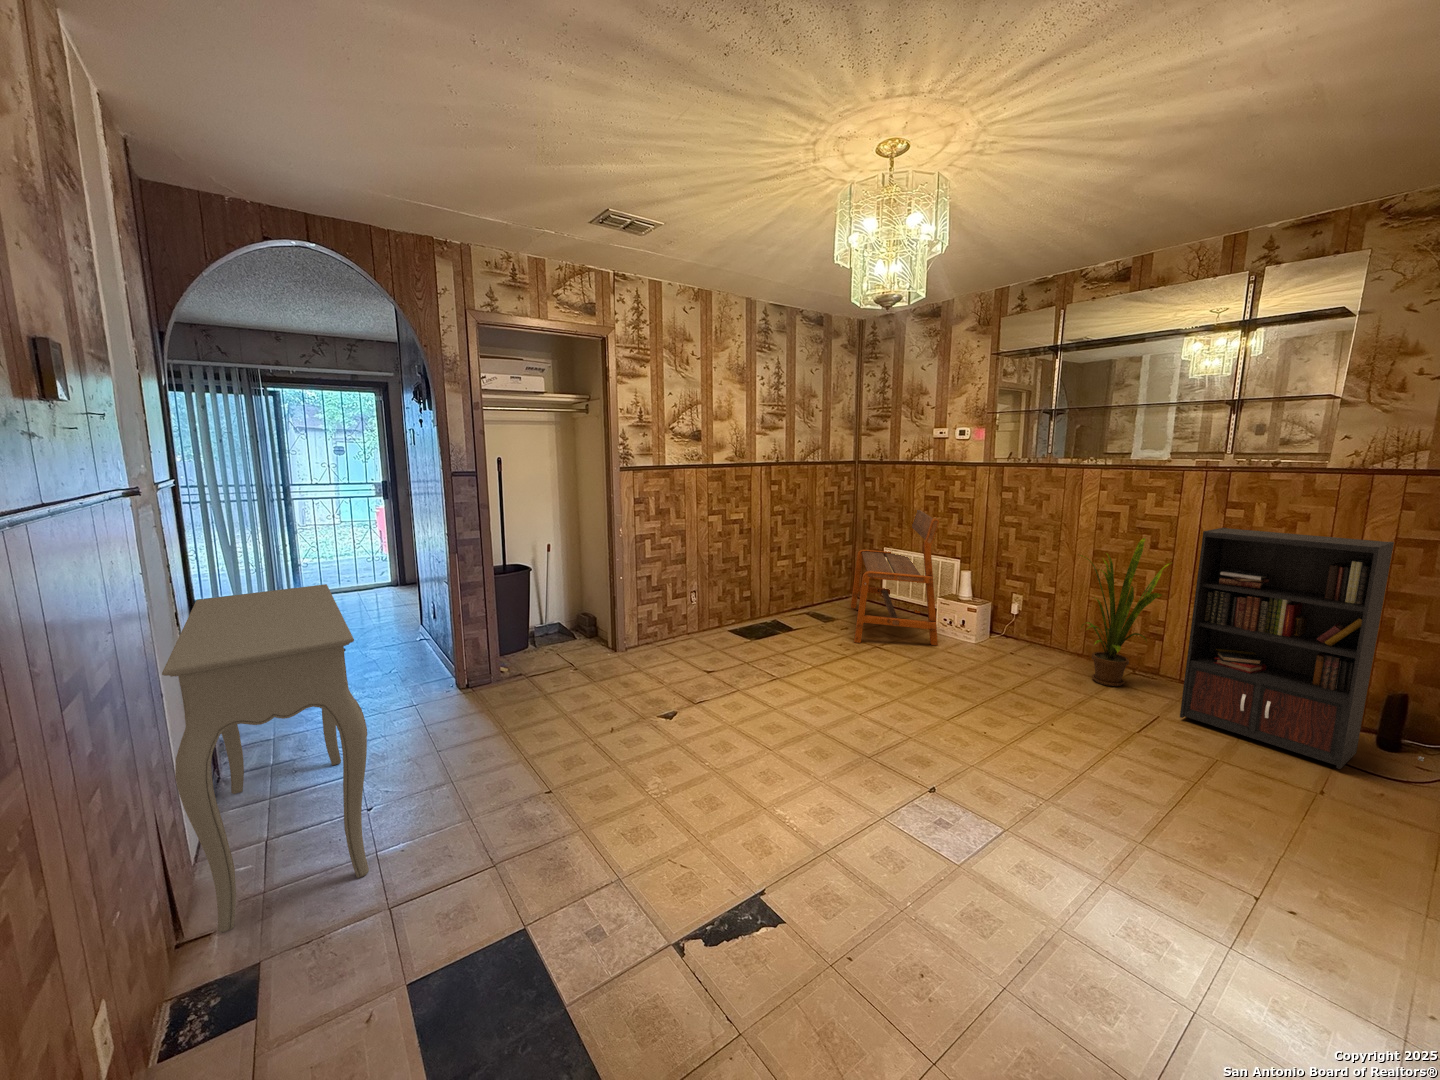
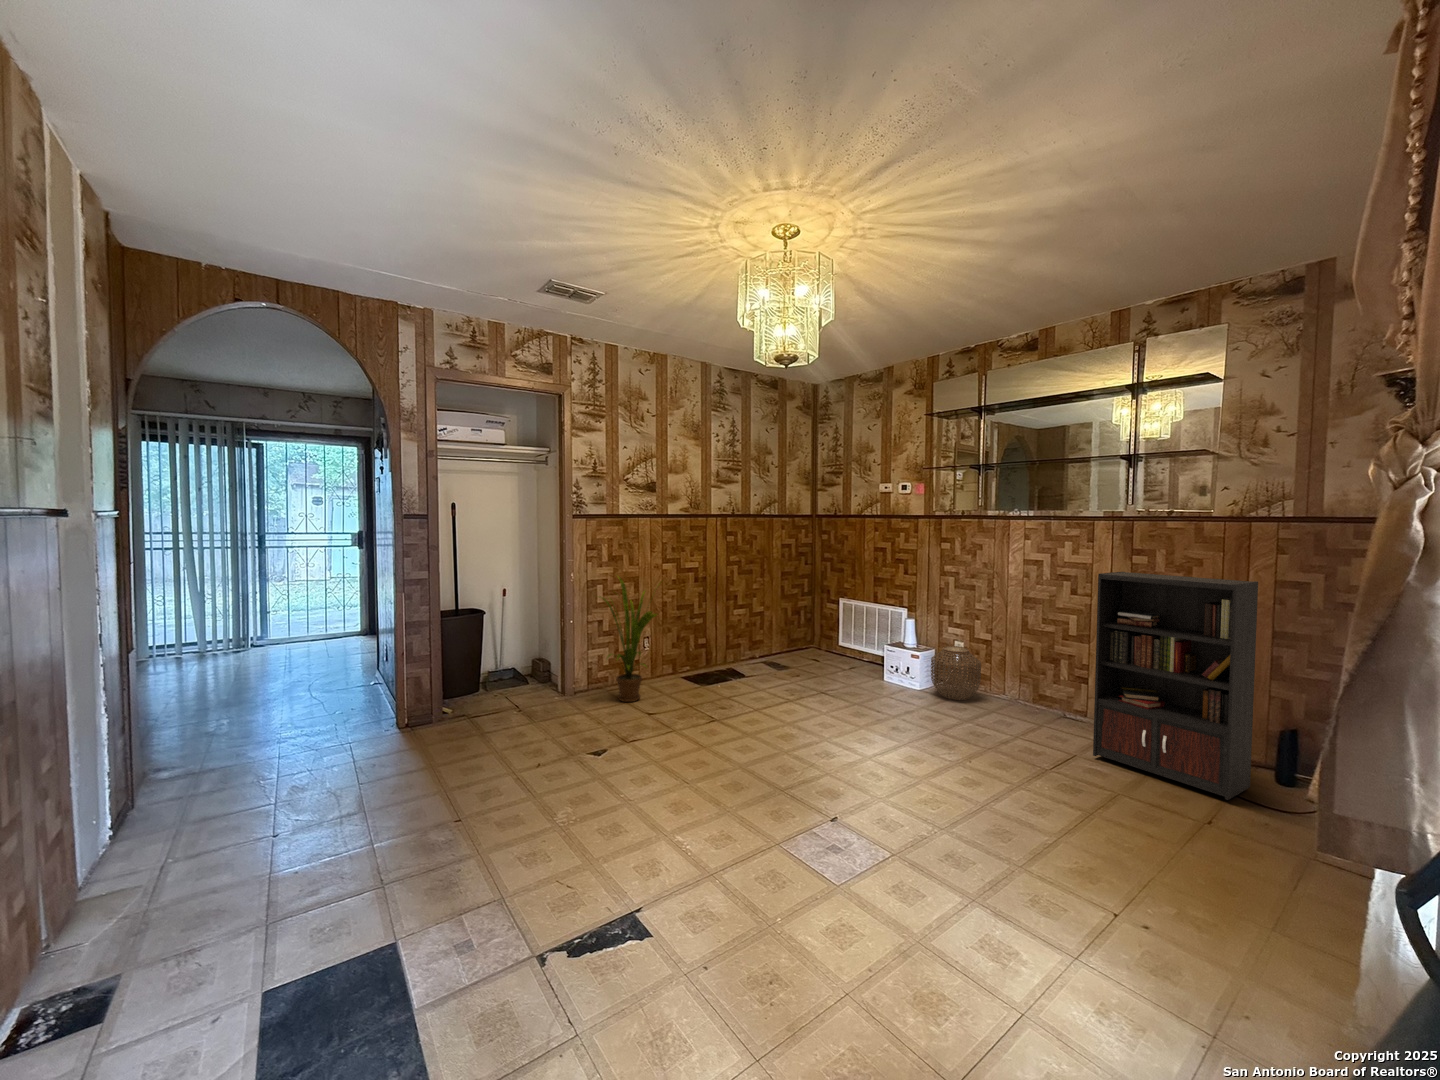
bench: present [851,510,939,645] -> none [801,559,882,692]
house plant: present [1080,538,1171,686] -> present [603,576,657,702]
console table: present [162,584,369,932] -> none [106,613,285,922]
woven basket: none [989,599,1043,653] -> present [931,646,981,700]

